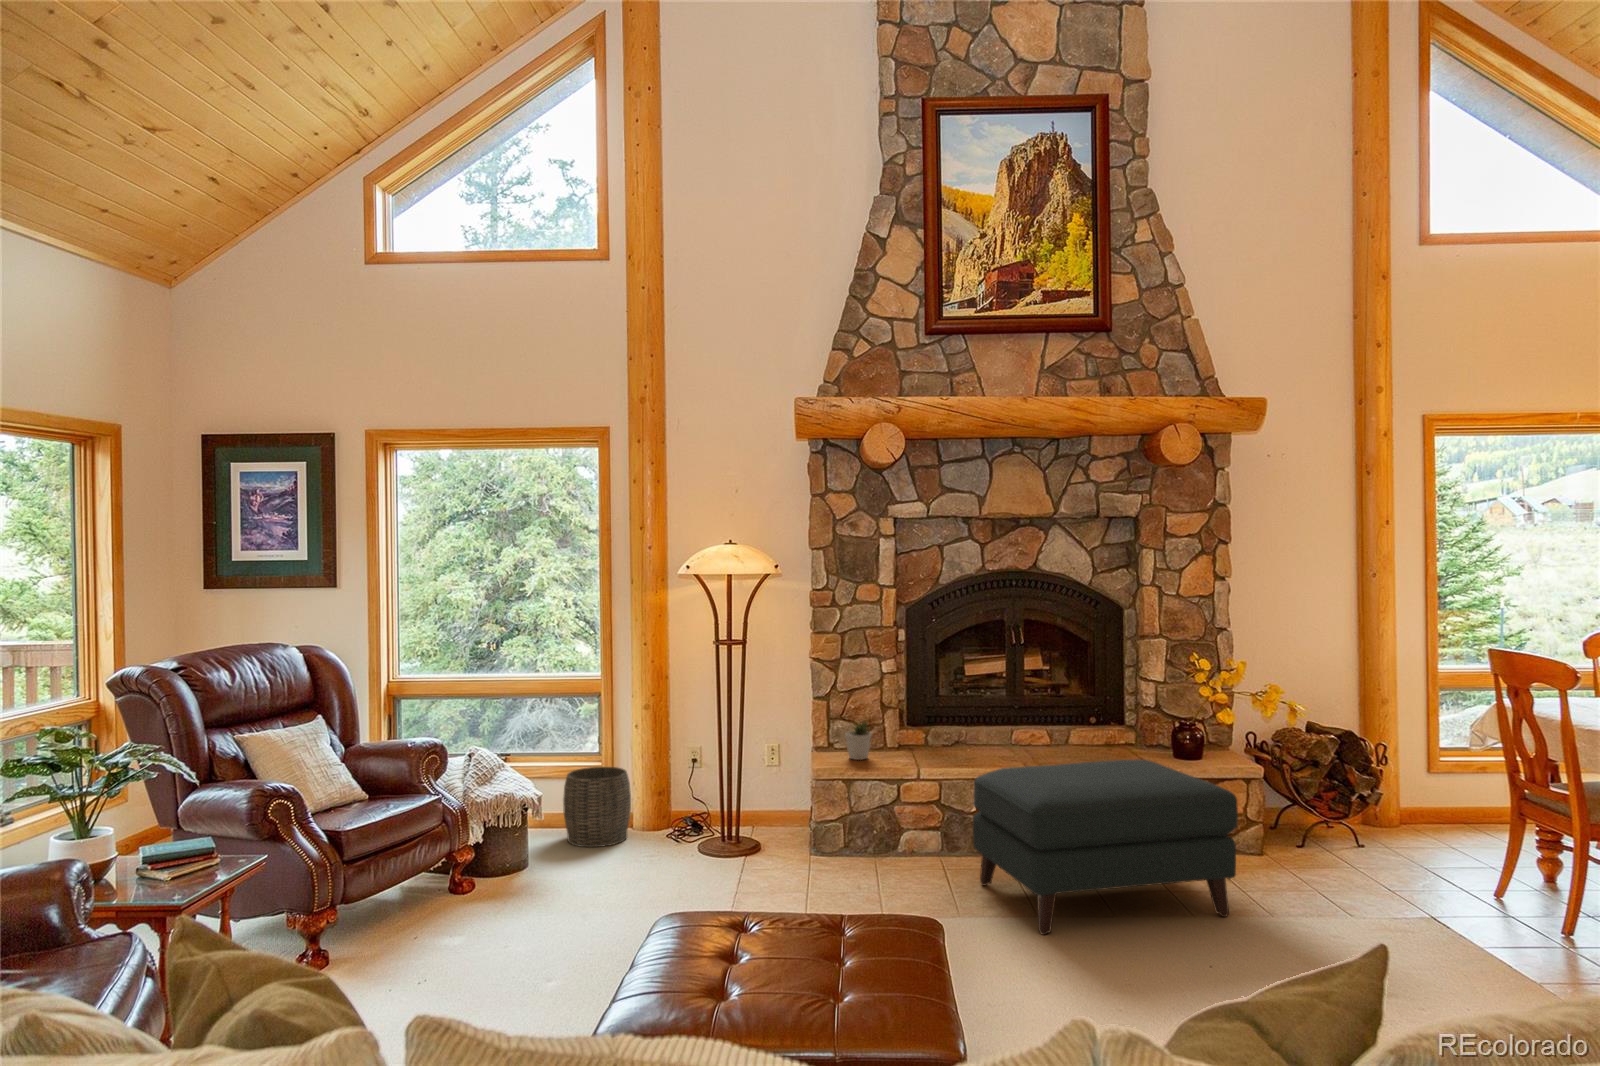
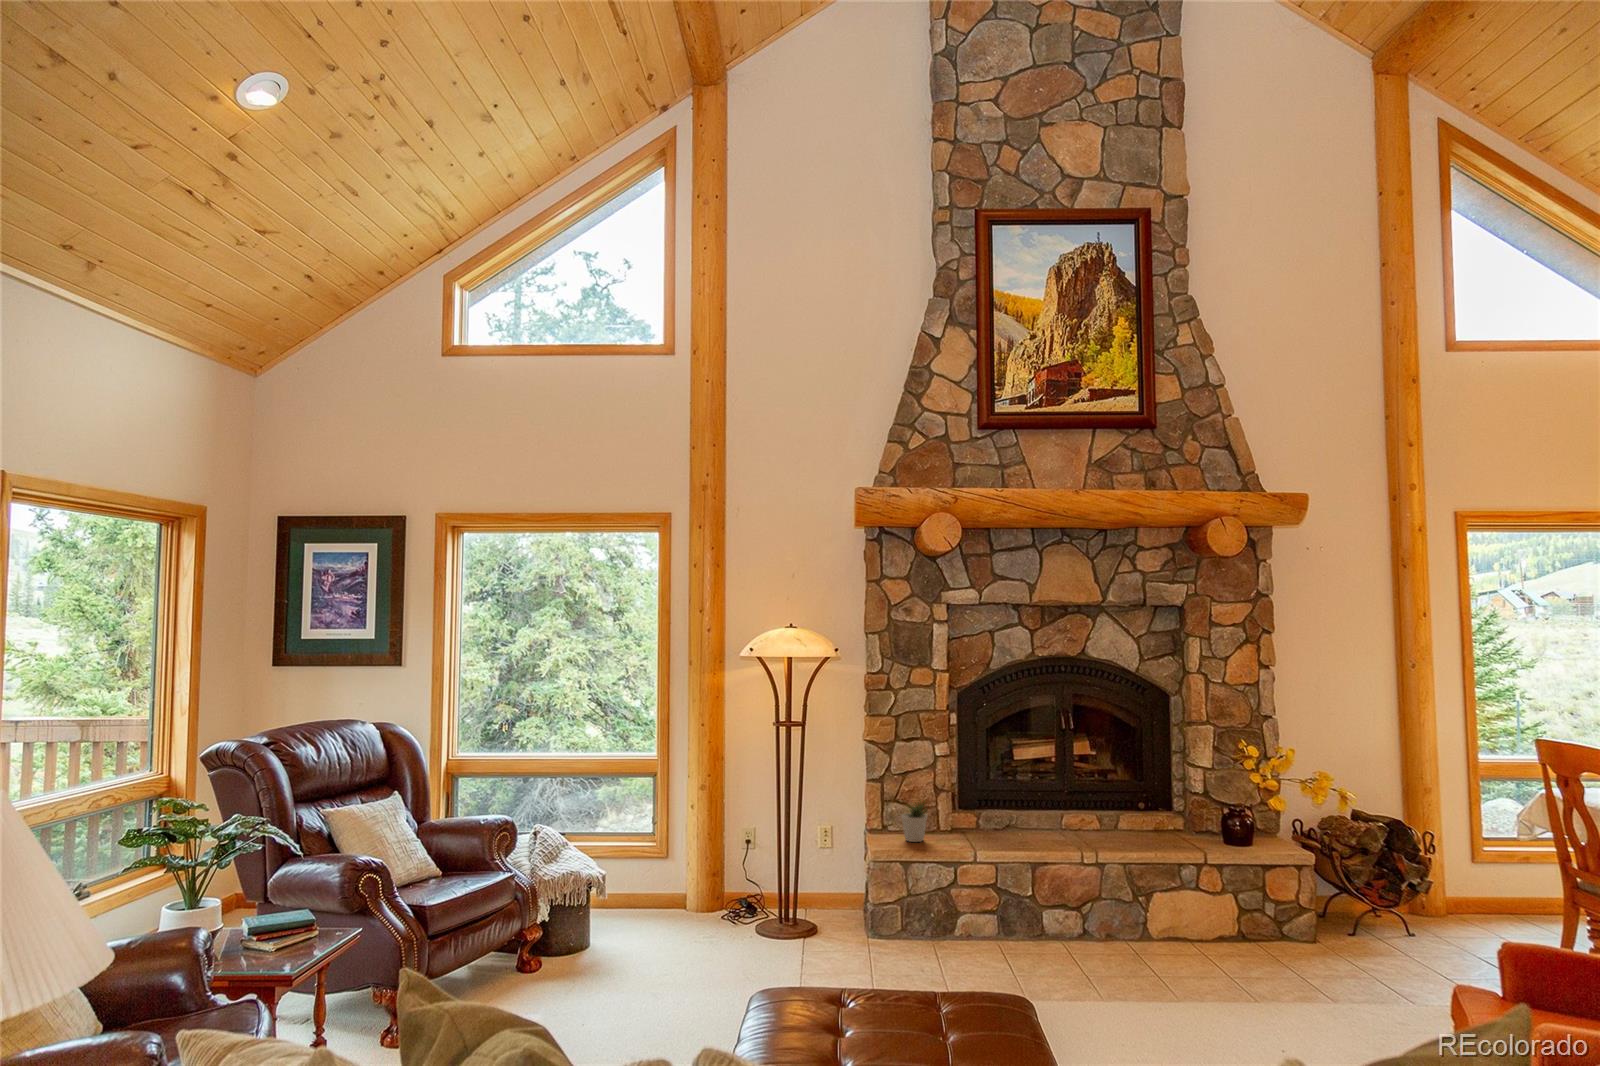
ottoman: present [973,760,1238,935] -> none [1035,845,1302,1021]
woven basket: present [563,767,631,847] -> none [621,846,687,927]

